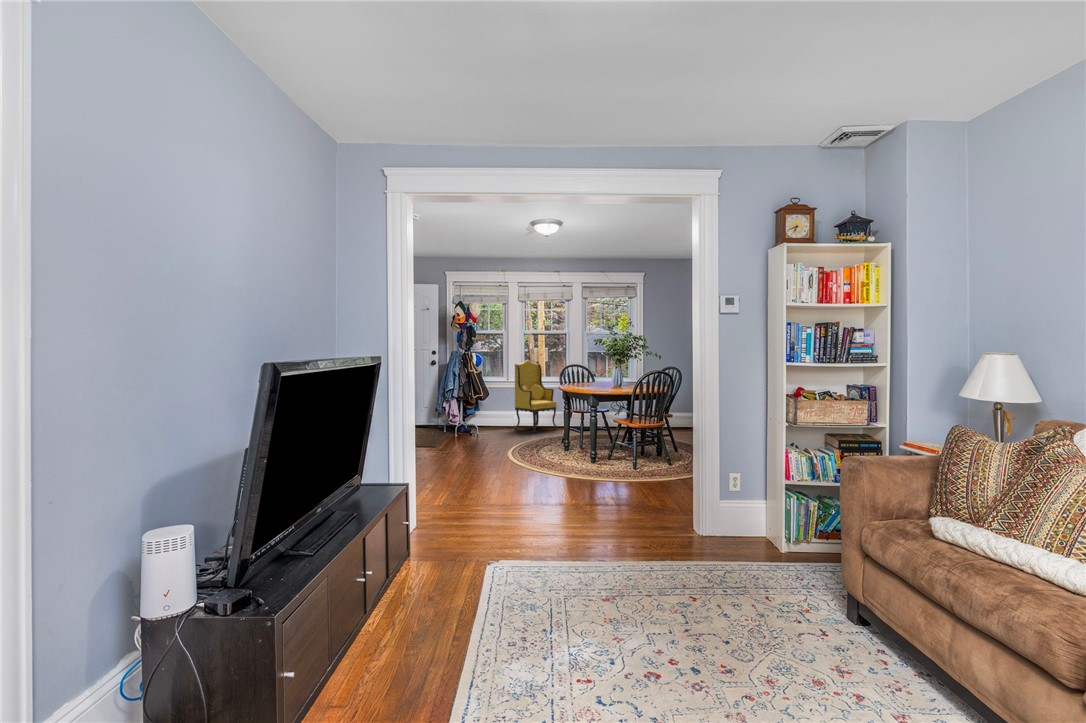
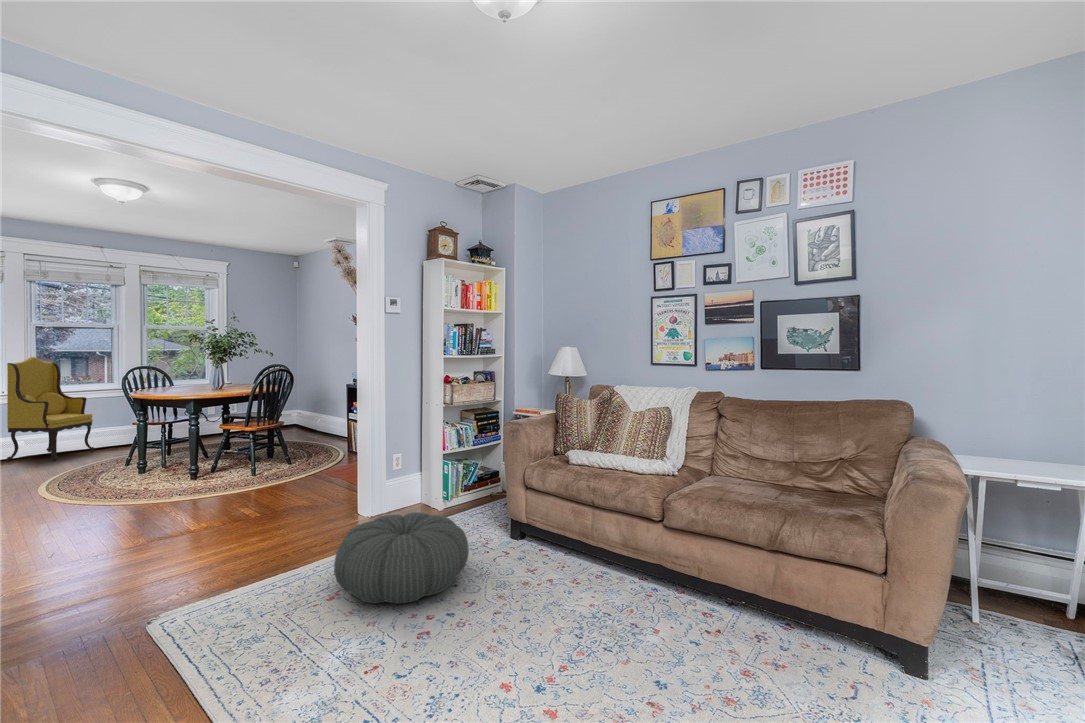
pouf: none [609,535,752,640] -> present [334,512,469,603]

